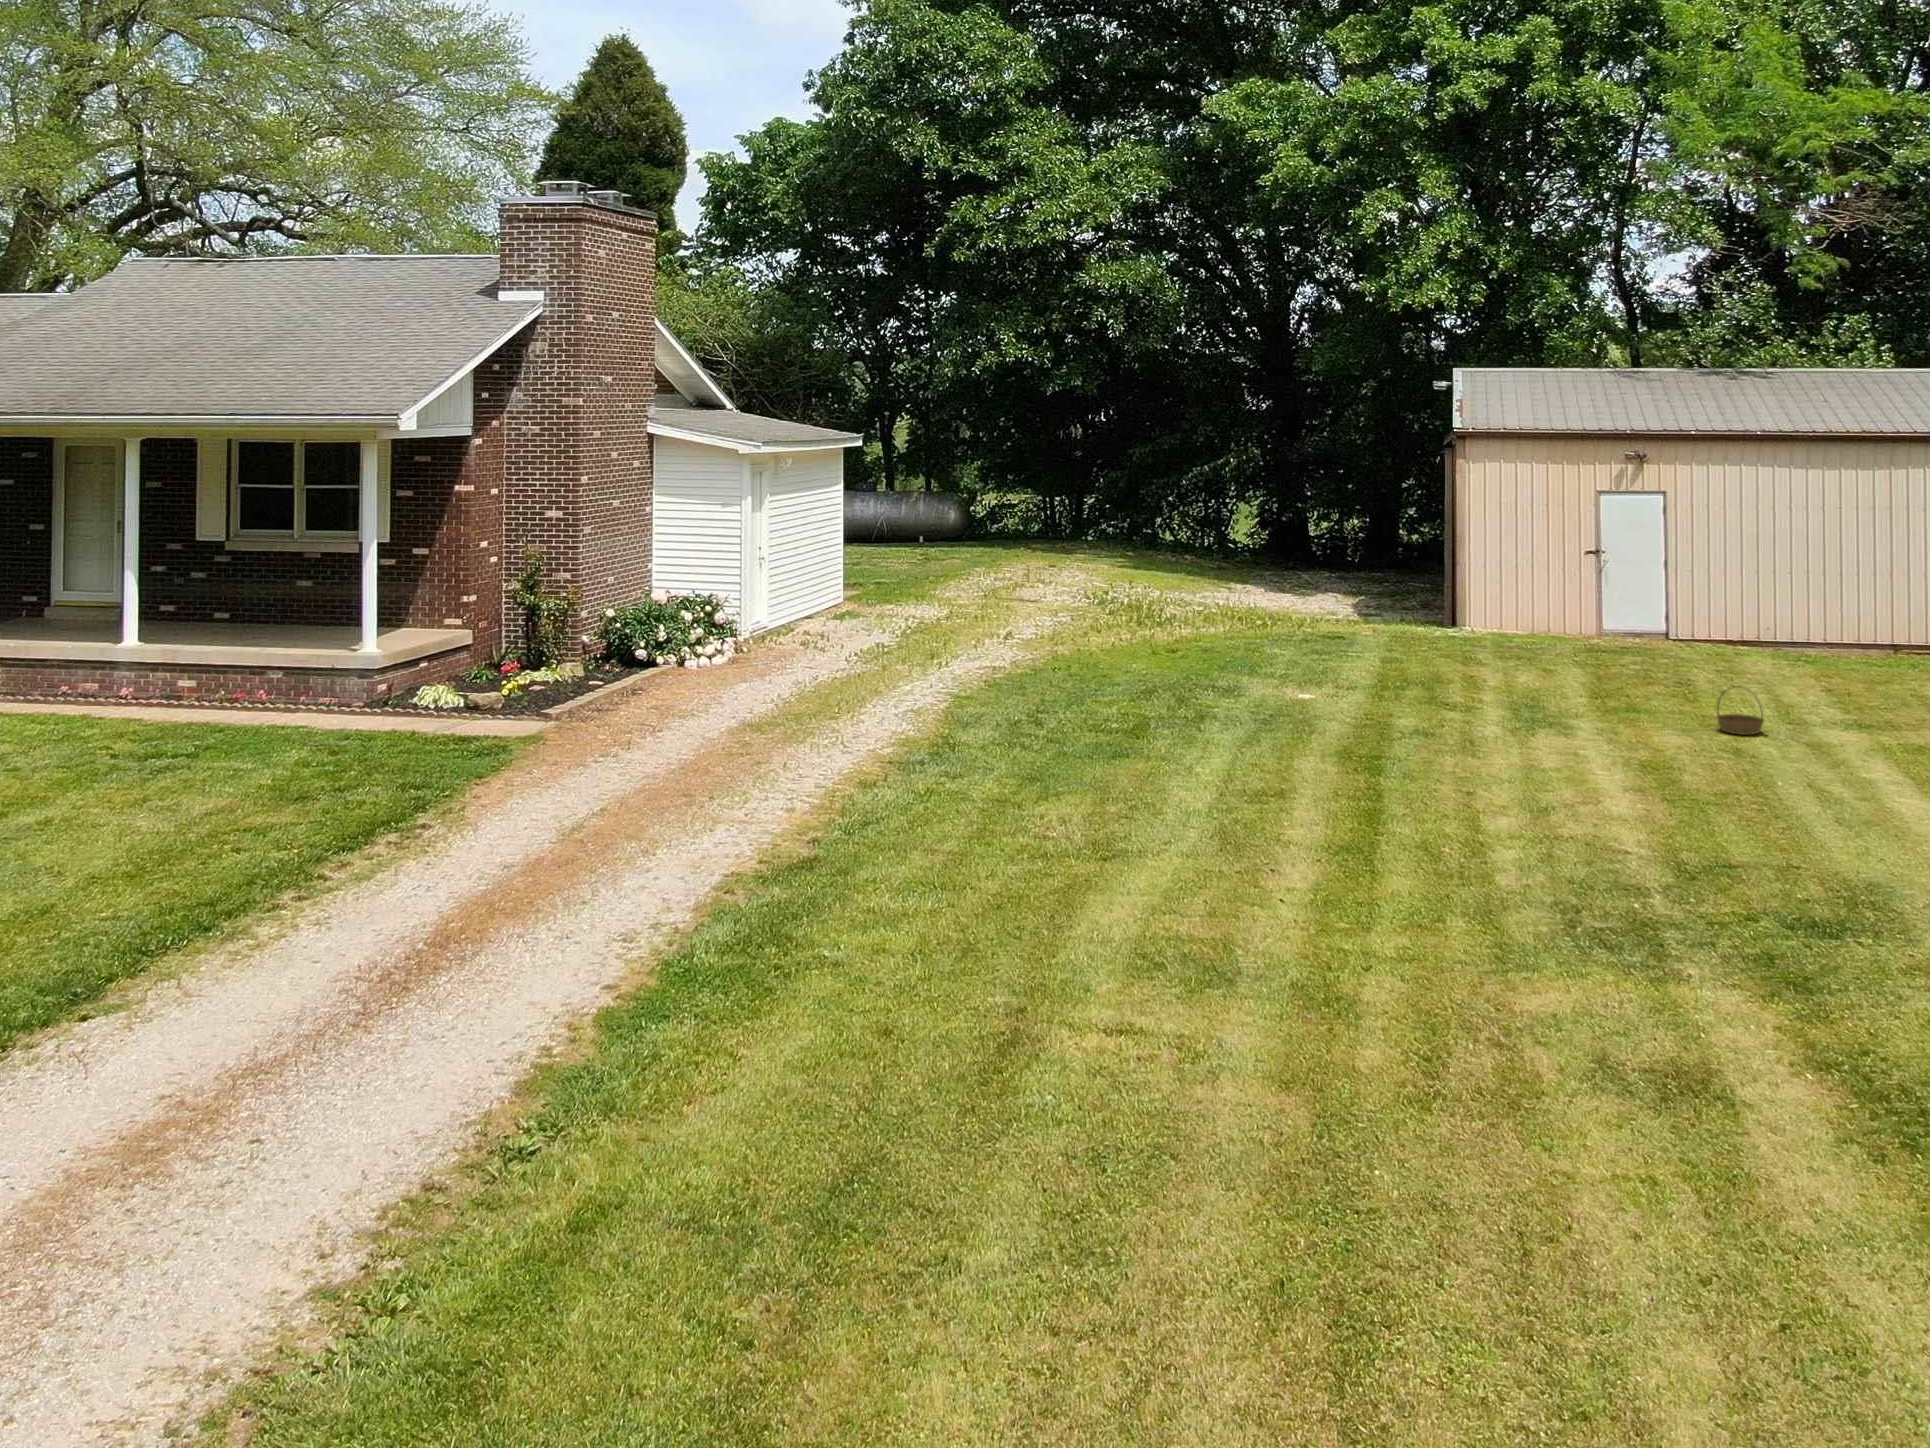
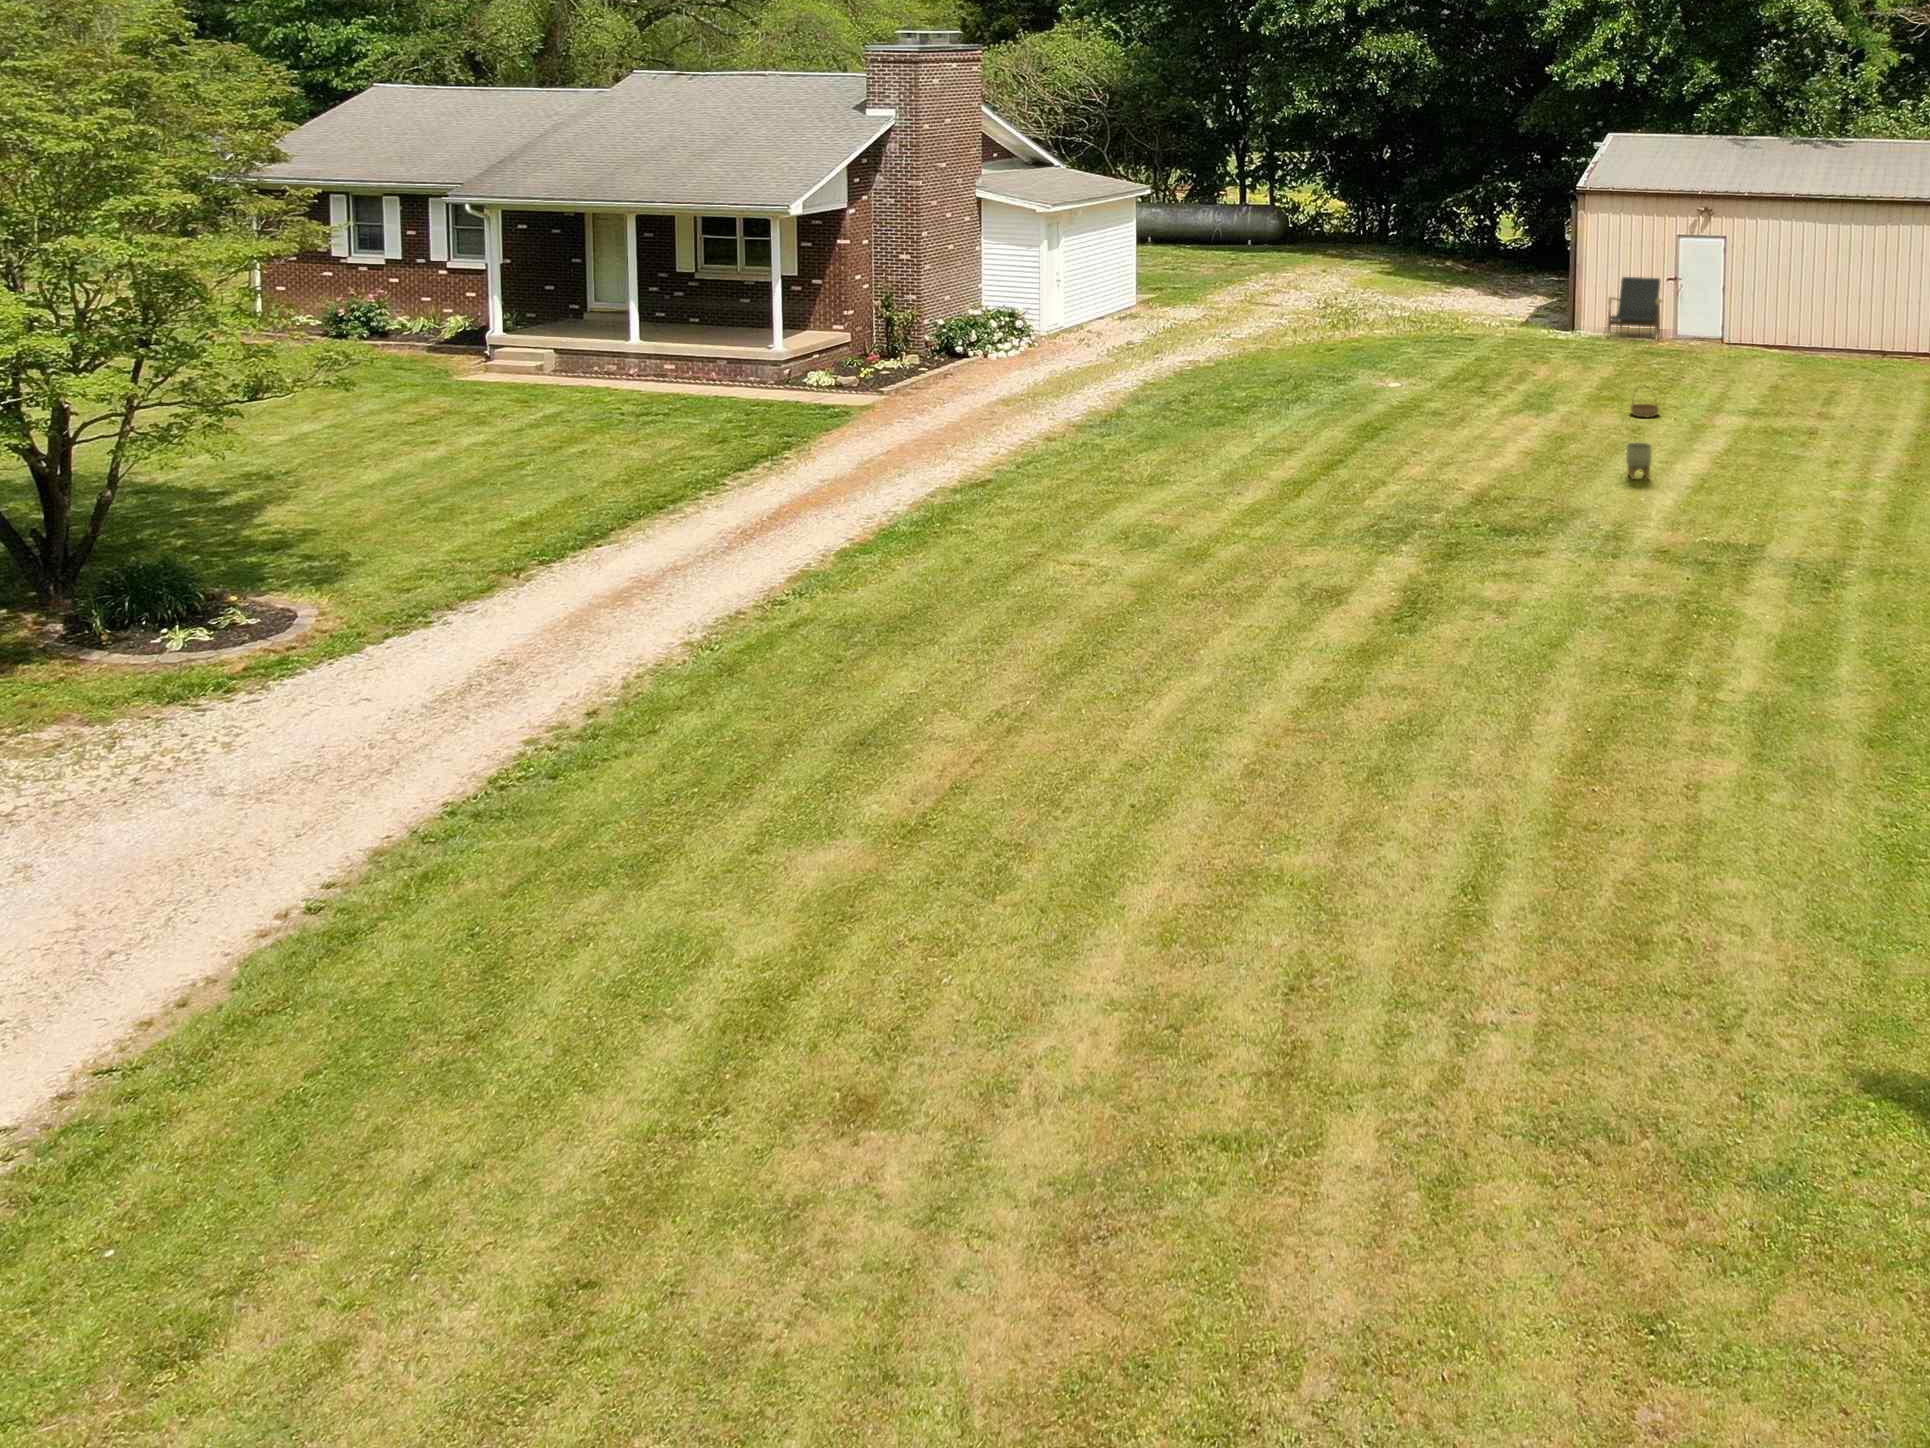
lounge chair: none [1526,545,1601,632] -> present [1607,277,1661,340]
planter: none [1868,773,1914,838] -> present [1626,442,1652,480]

